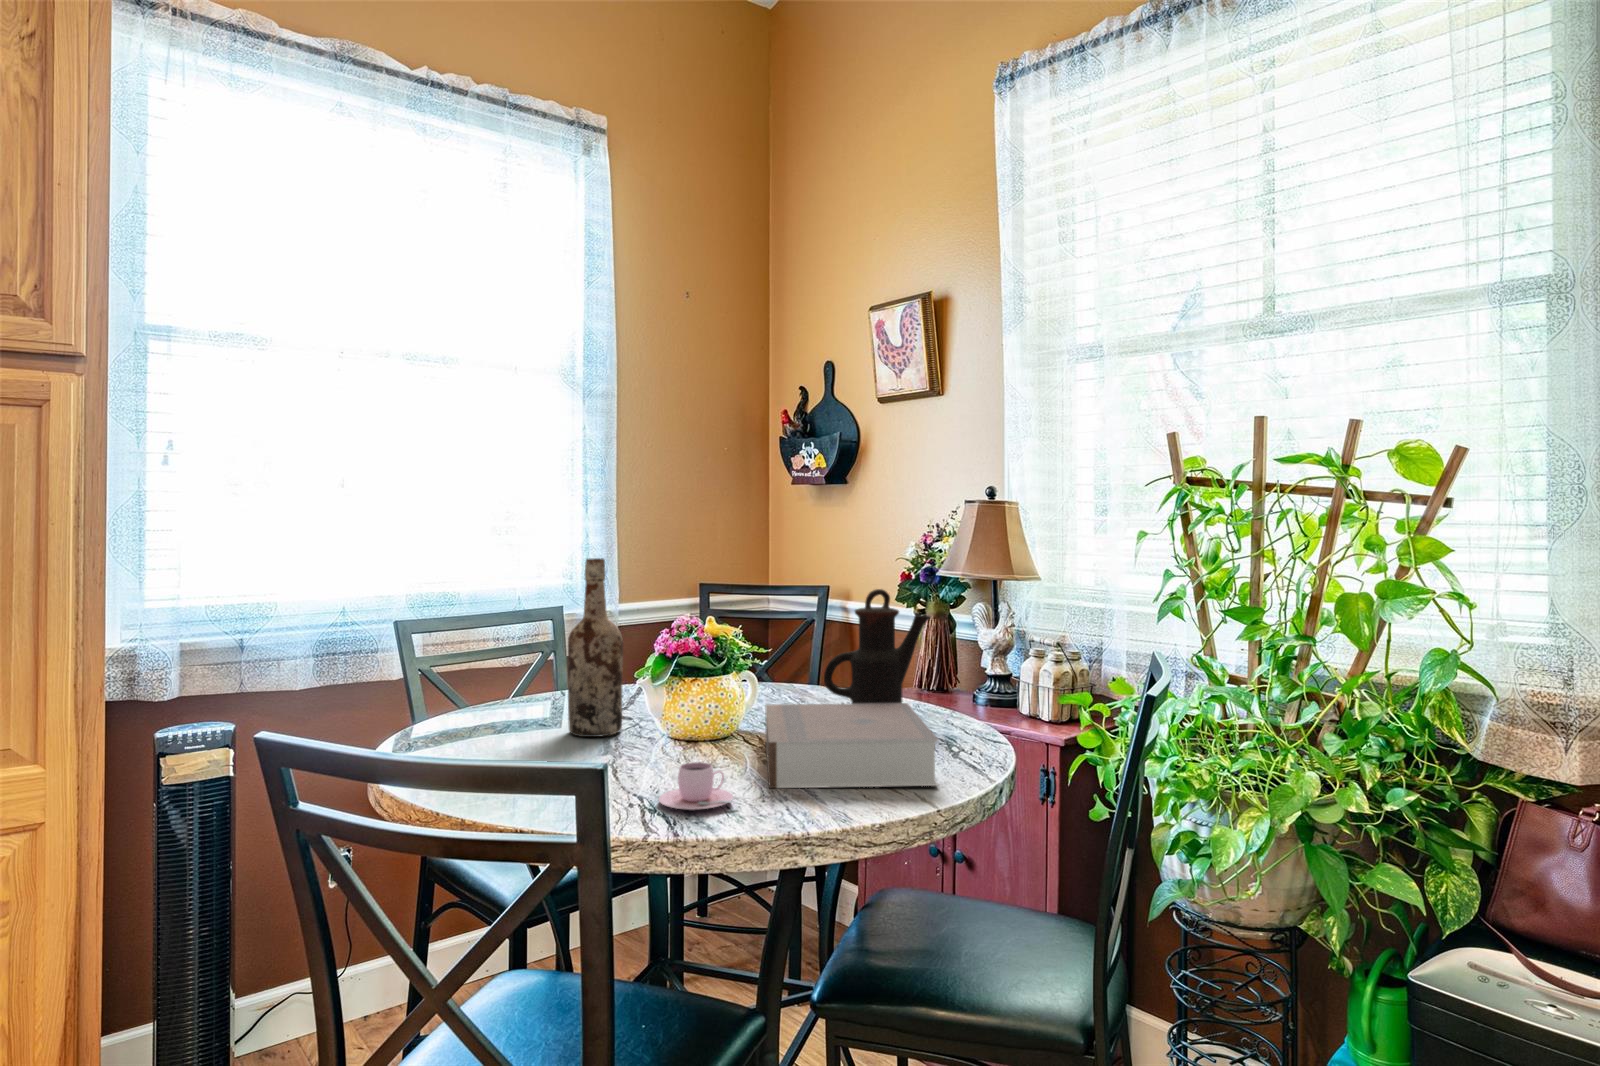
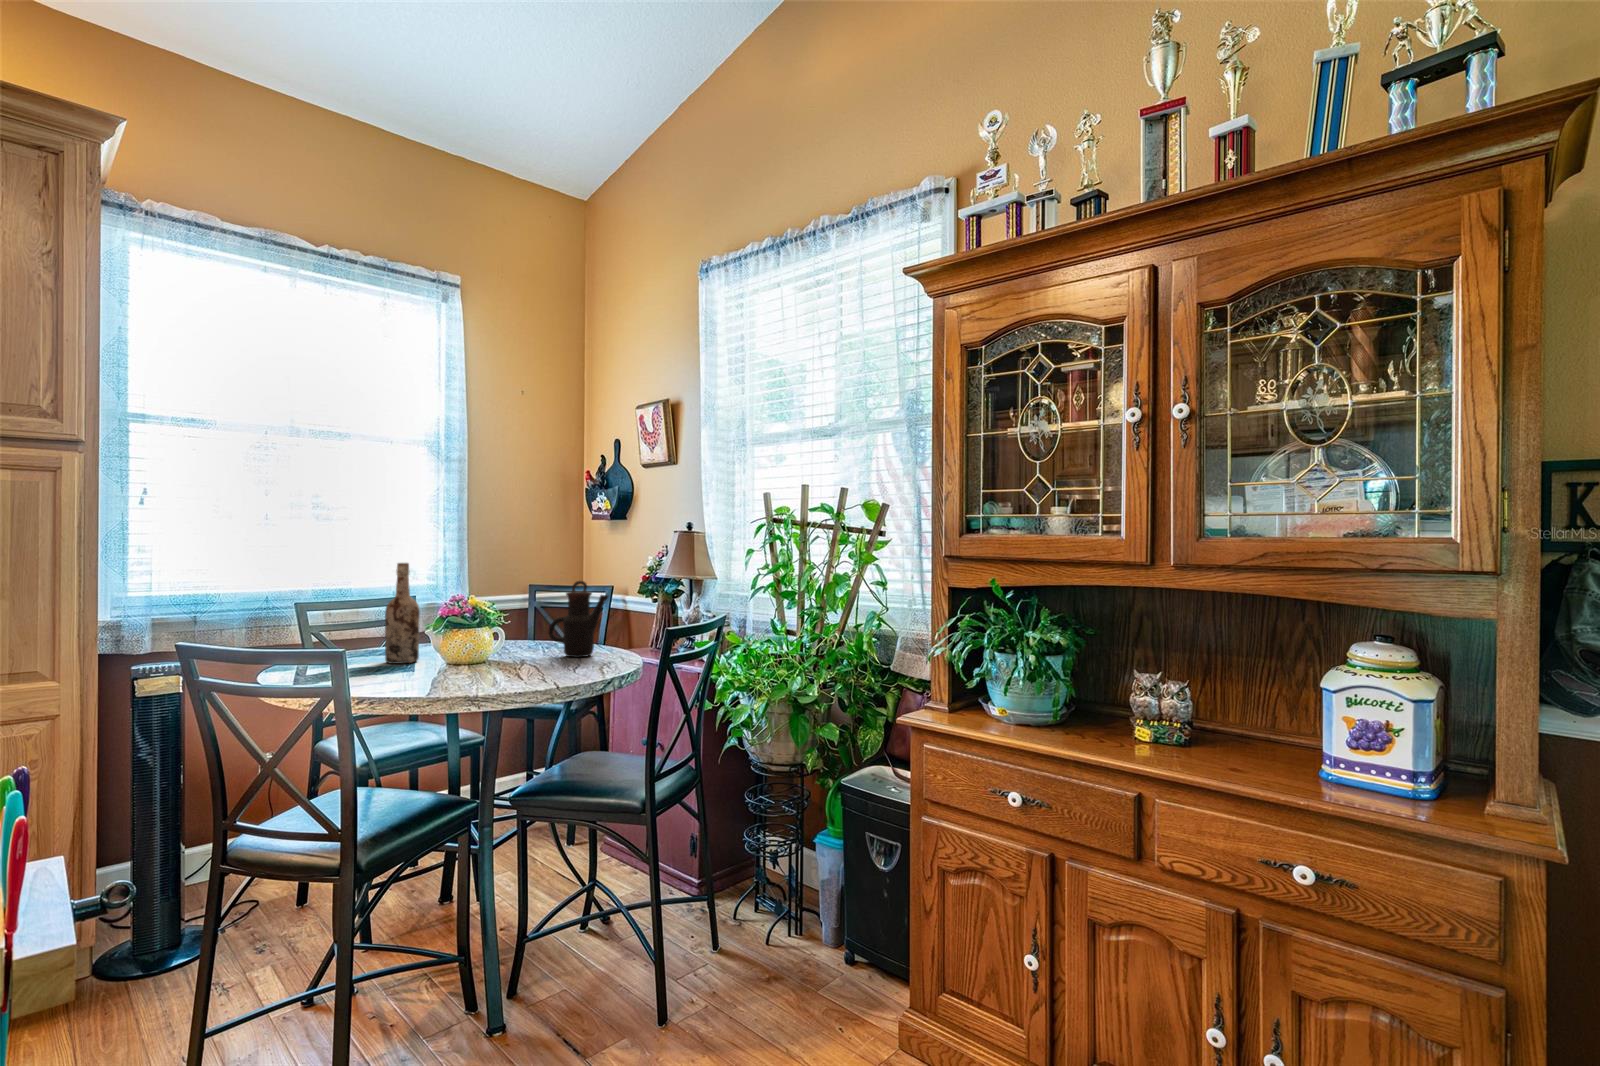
book: present [765,703,938,788] -> none [478,643,582,682]
teacup: present [659,762,737,810] -> none [410,640,452,688]

